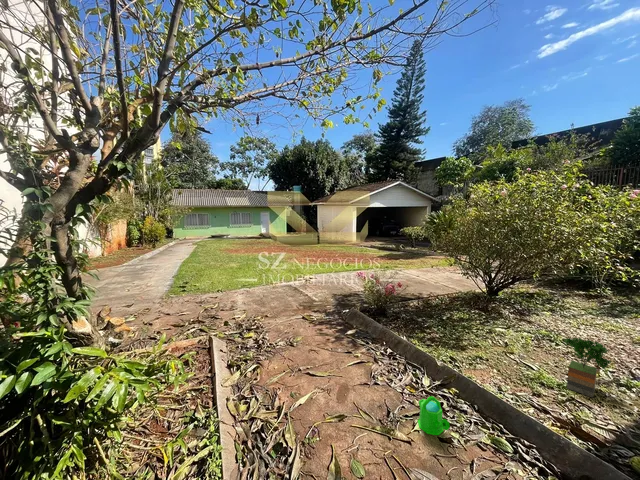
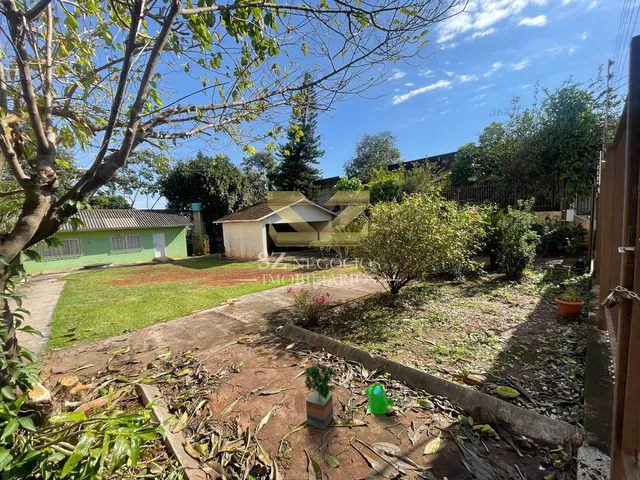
potted tree: present [565,337,611,398] -> present [304,365,338,430]

